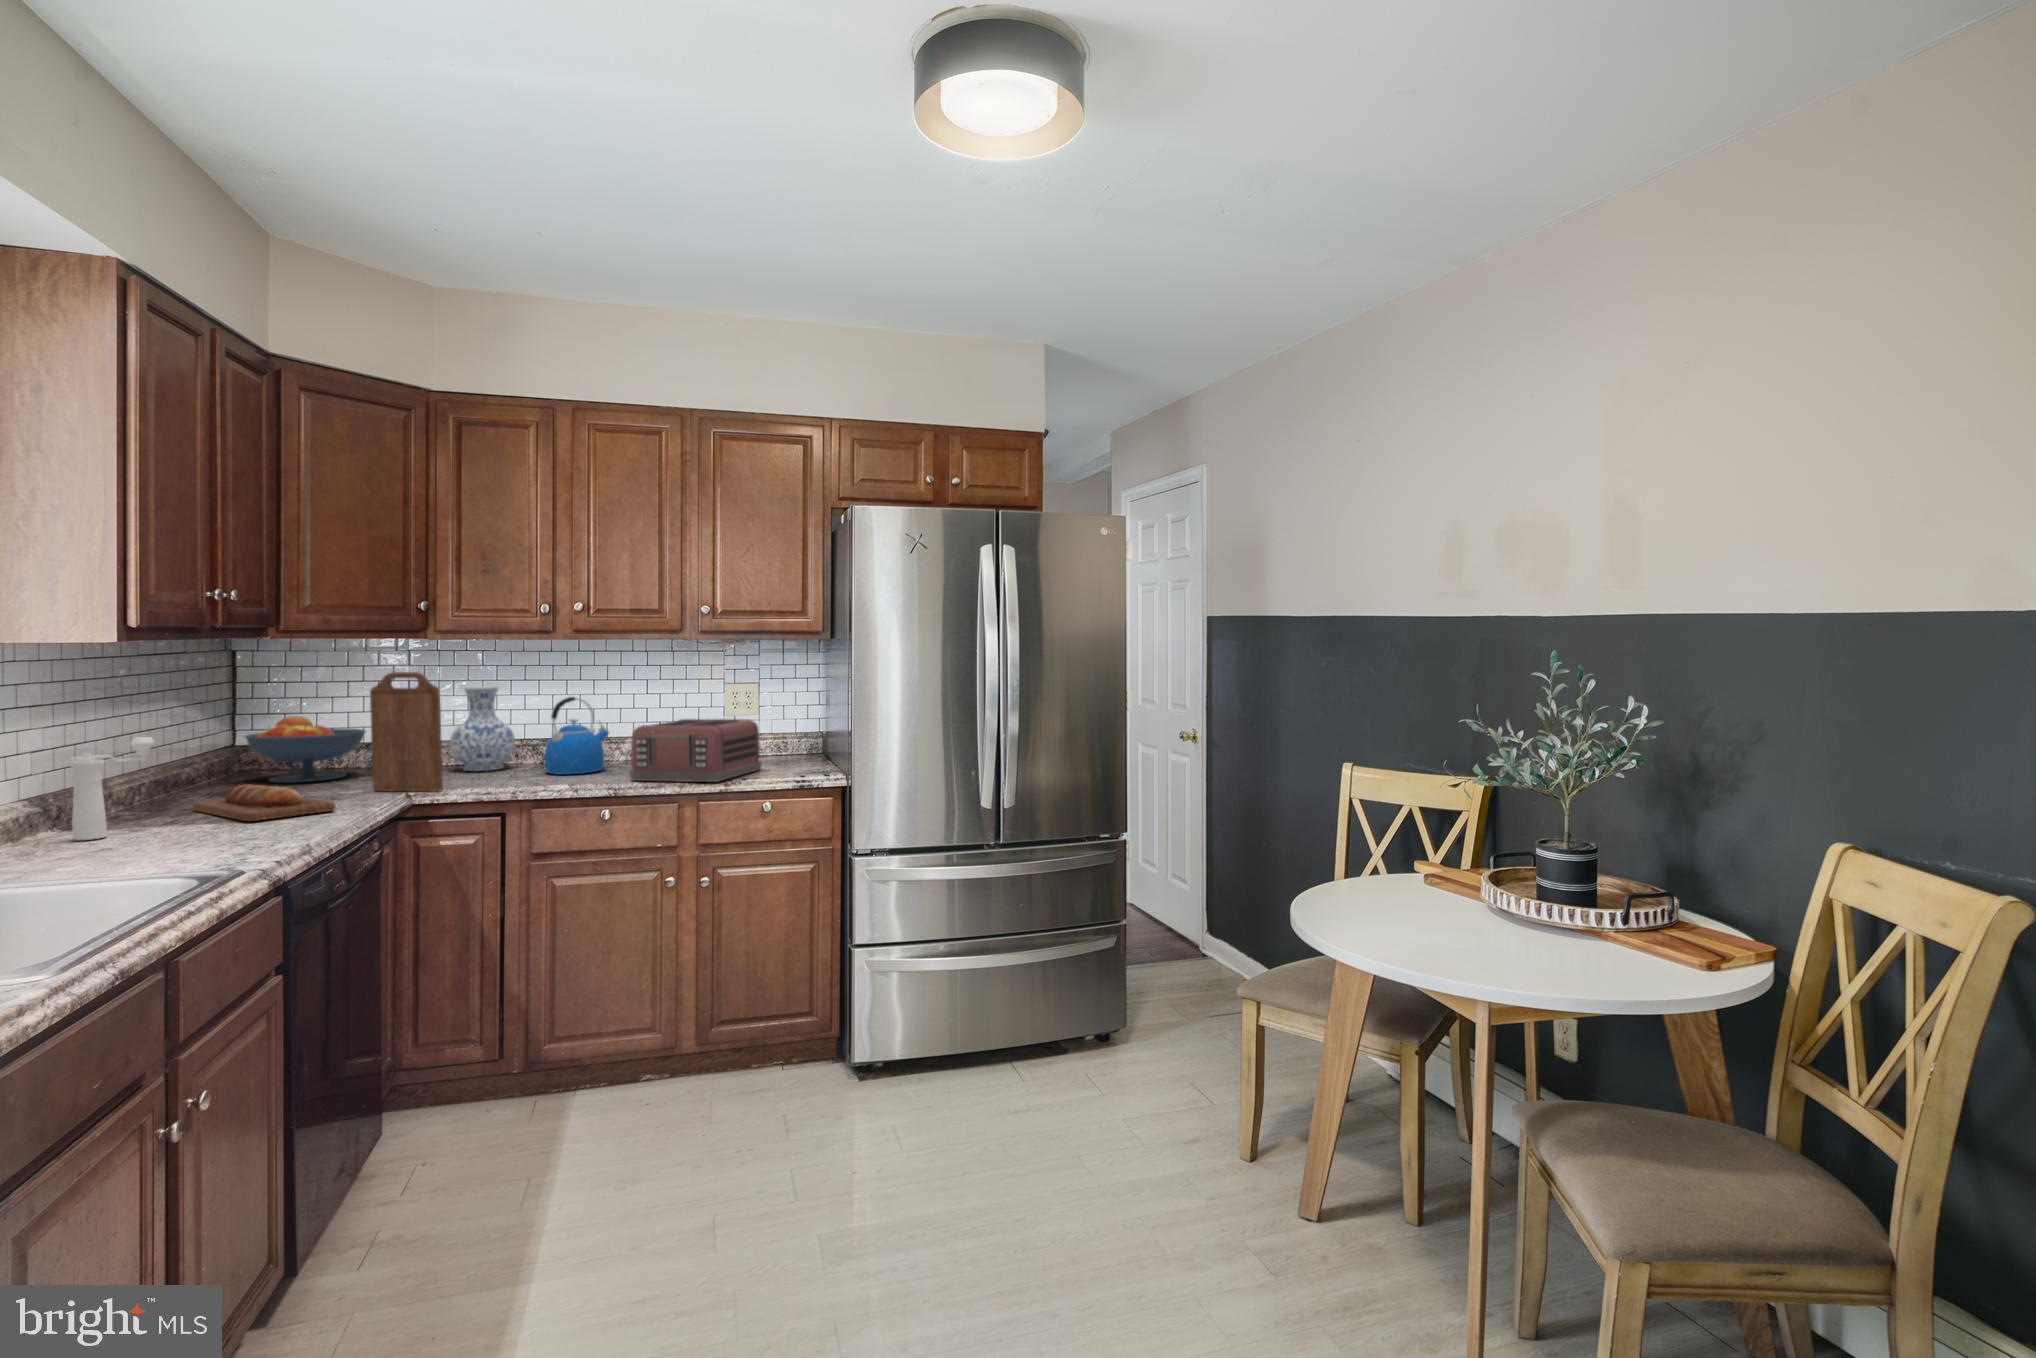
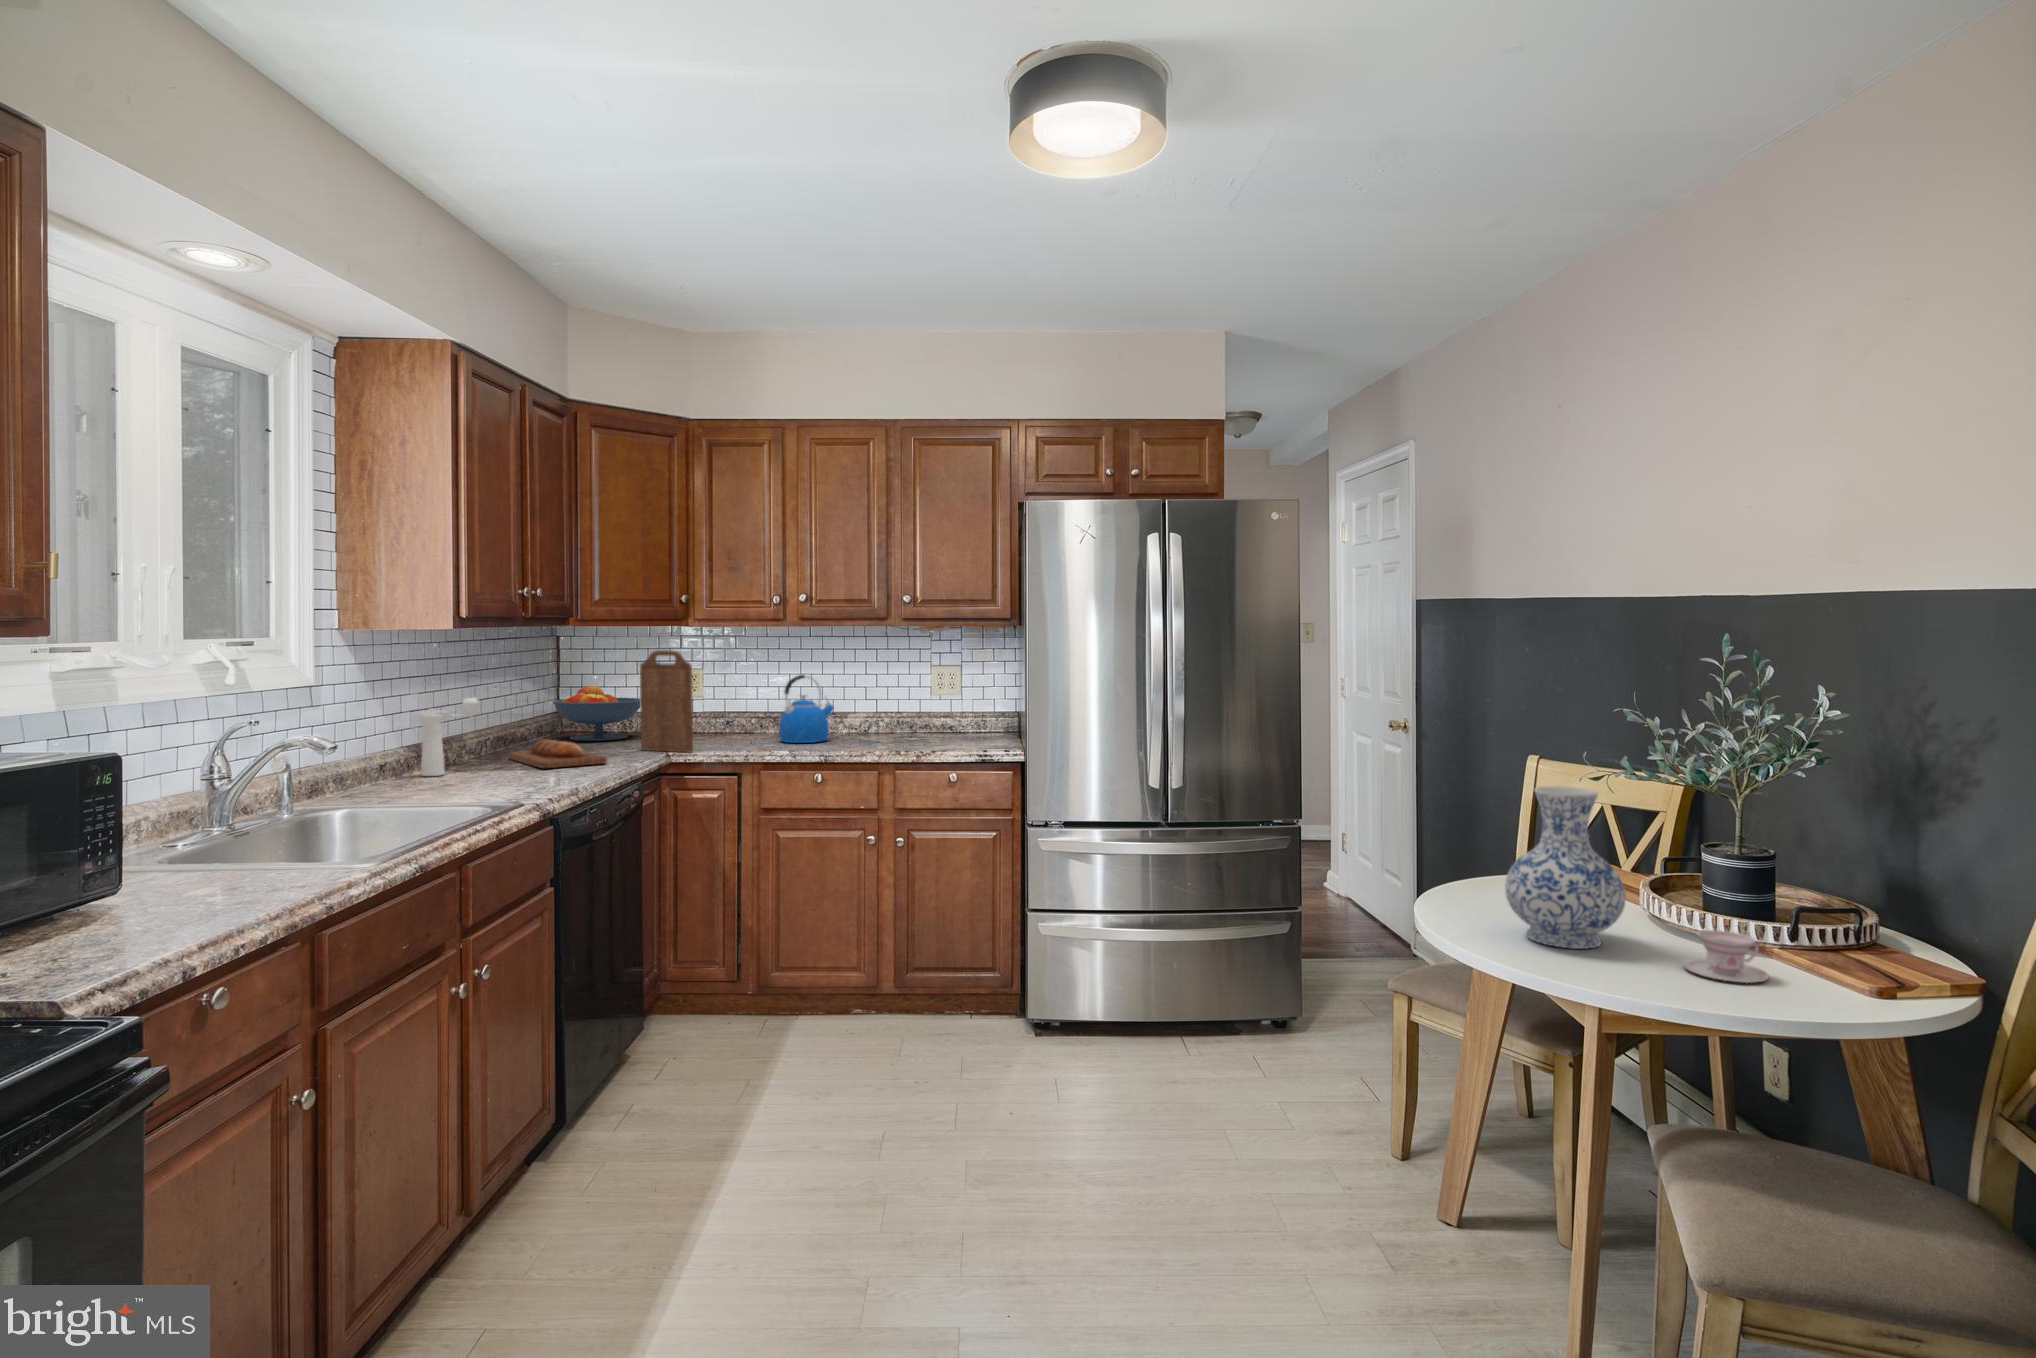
vase: present [450,686,515,771] -> present [1505,786,1625,949]
toaster: present [630,719,762,782] -> none [844,697,962,754]
teacup: none [1551,922,1626,970] -> present [1683,930,1769,983]

